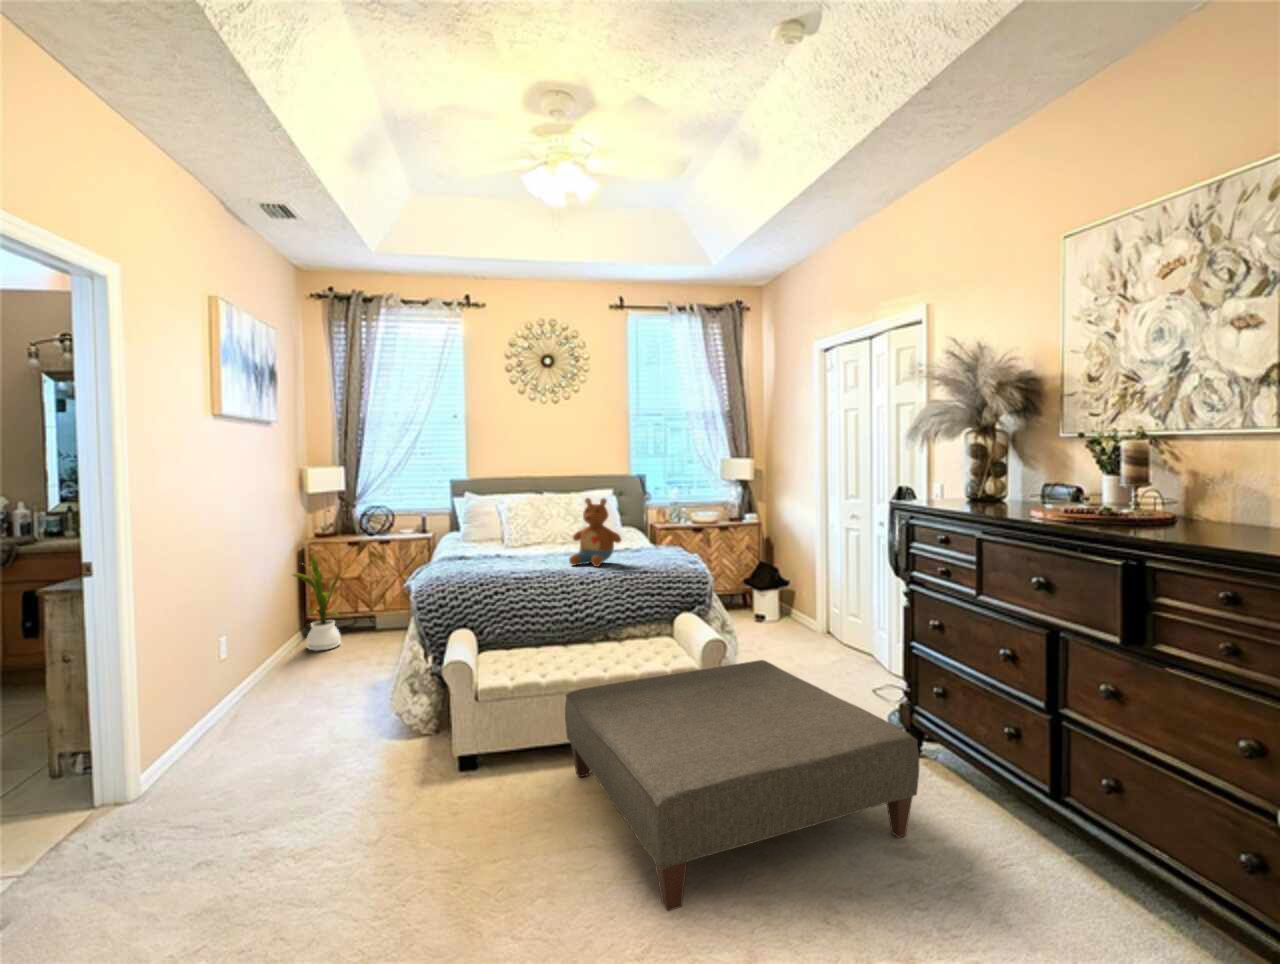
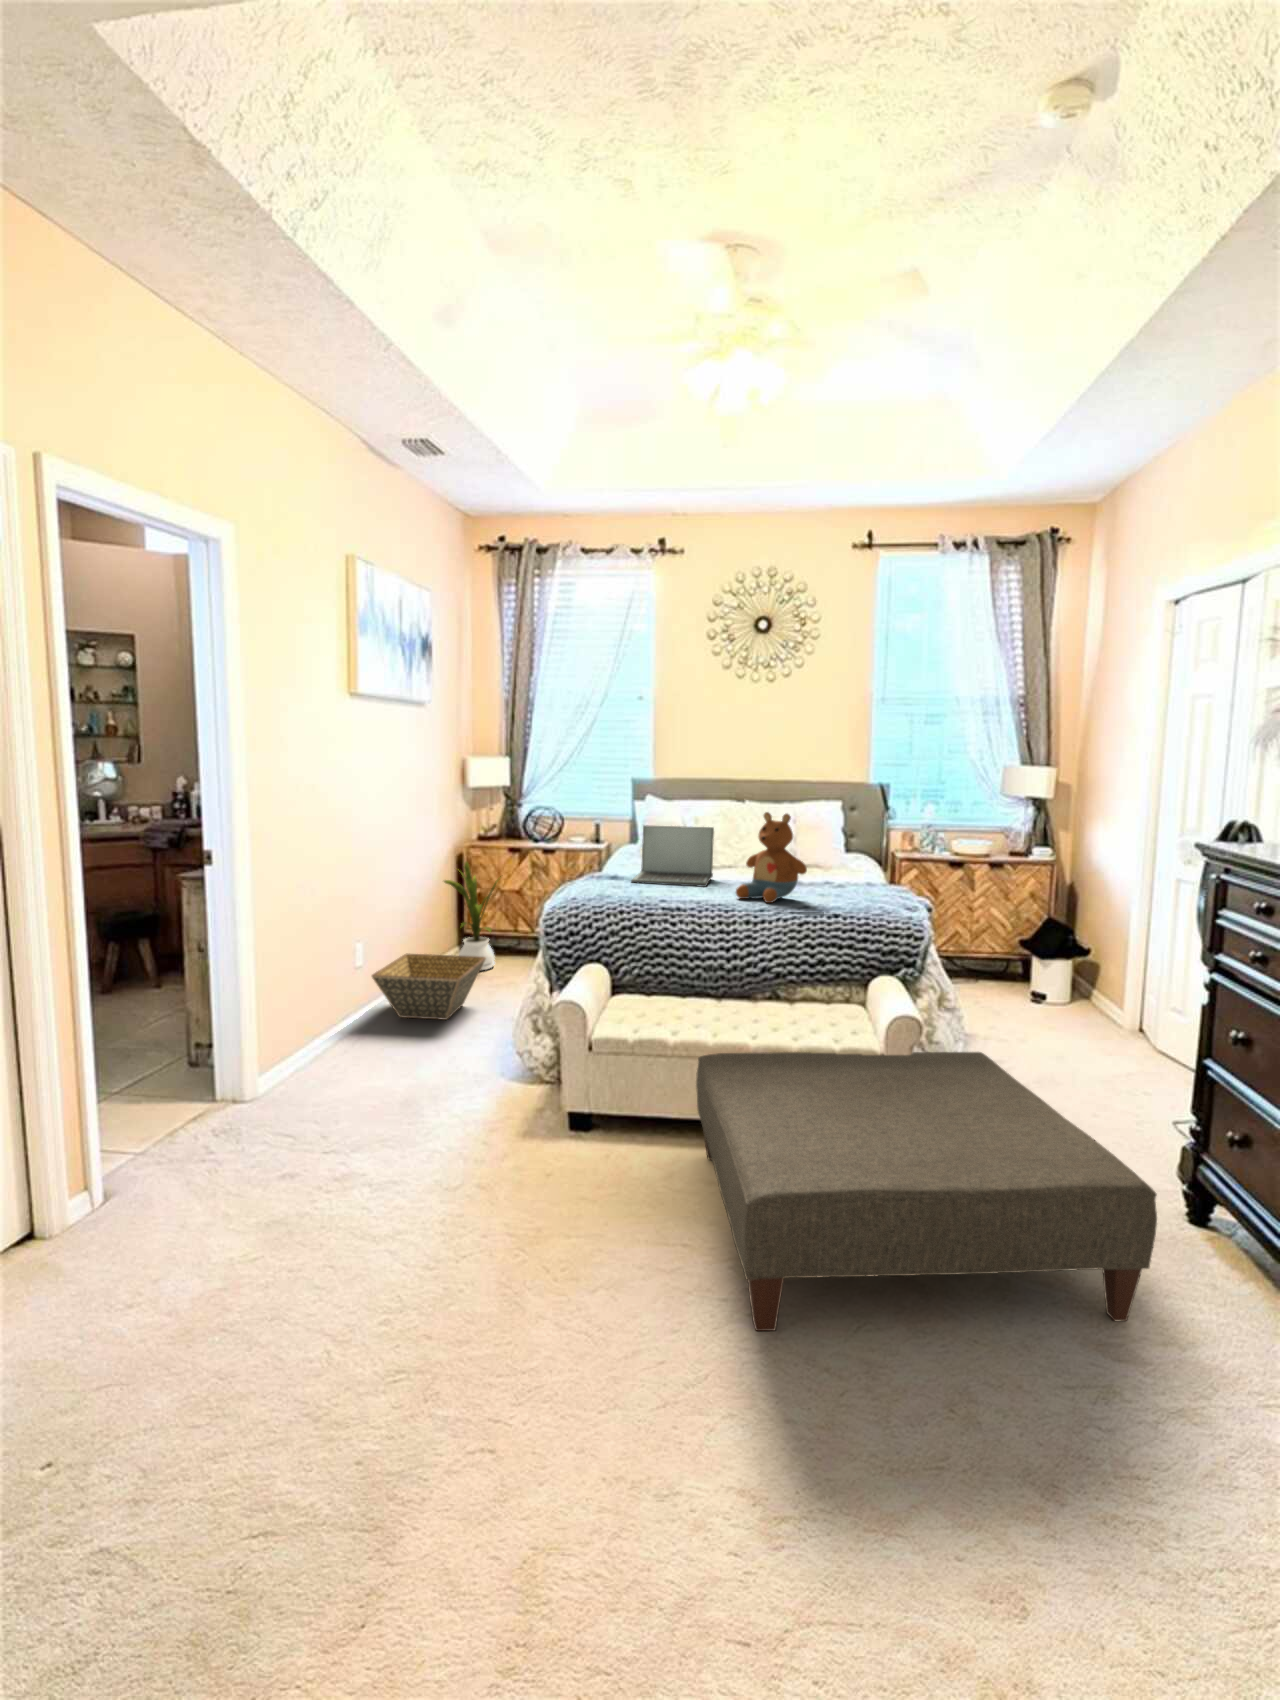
laptop: none [477,513,539,562] -> present [631,825,714,887]
basket: none [234,636,341,700] -> present [372,954,486,1020]

